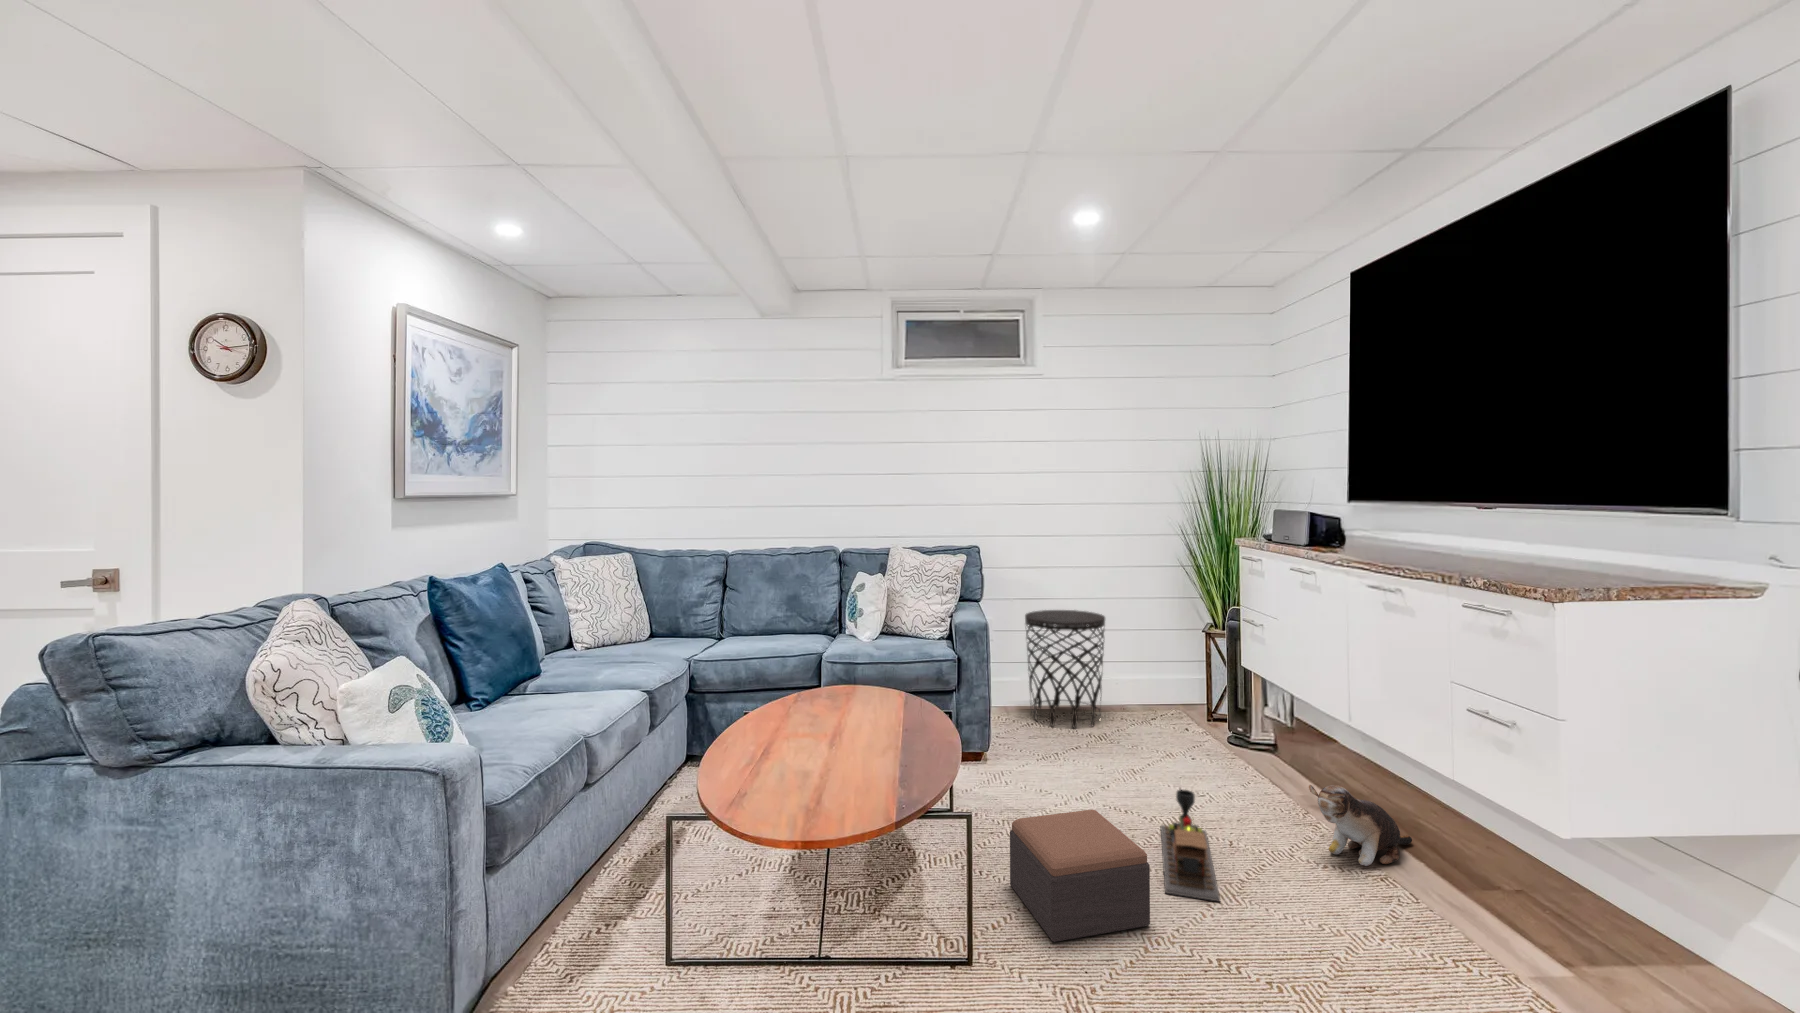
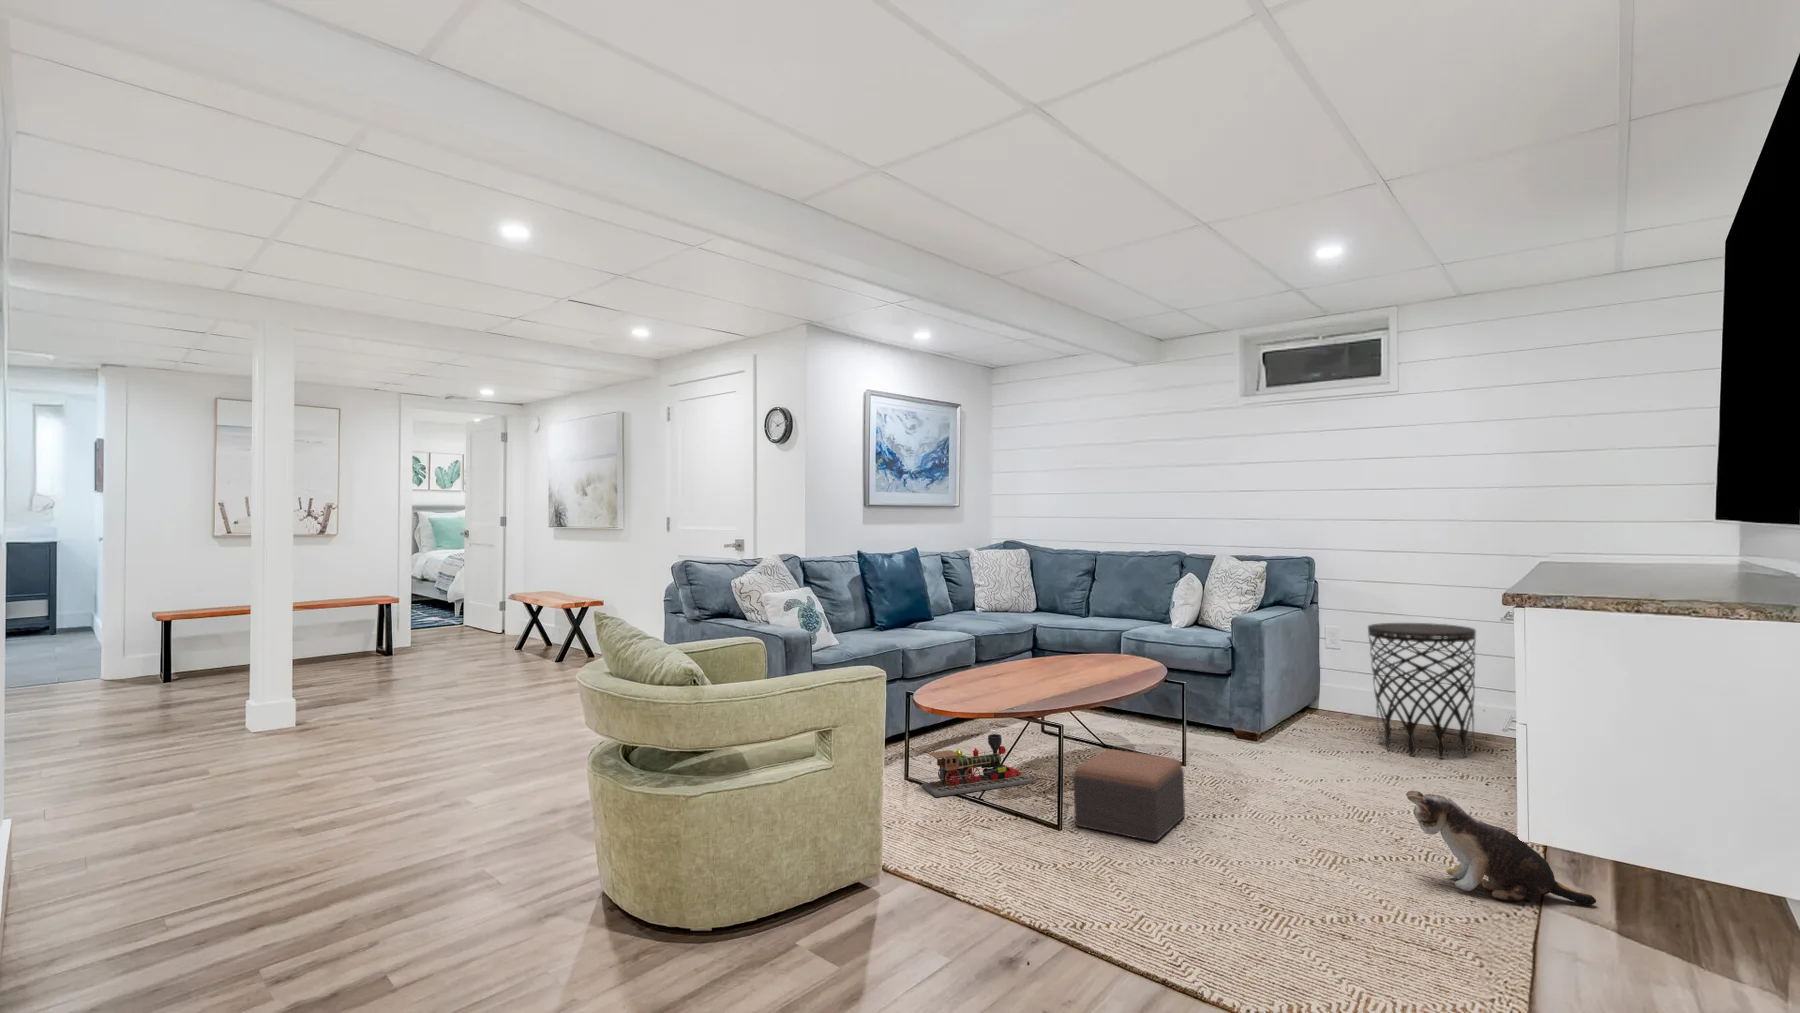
toy train: present [1161,790,1220,901] -> present [921,734,1035,797]

